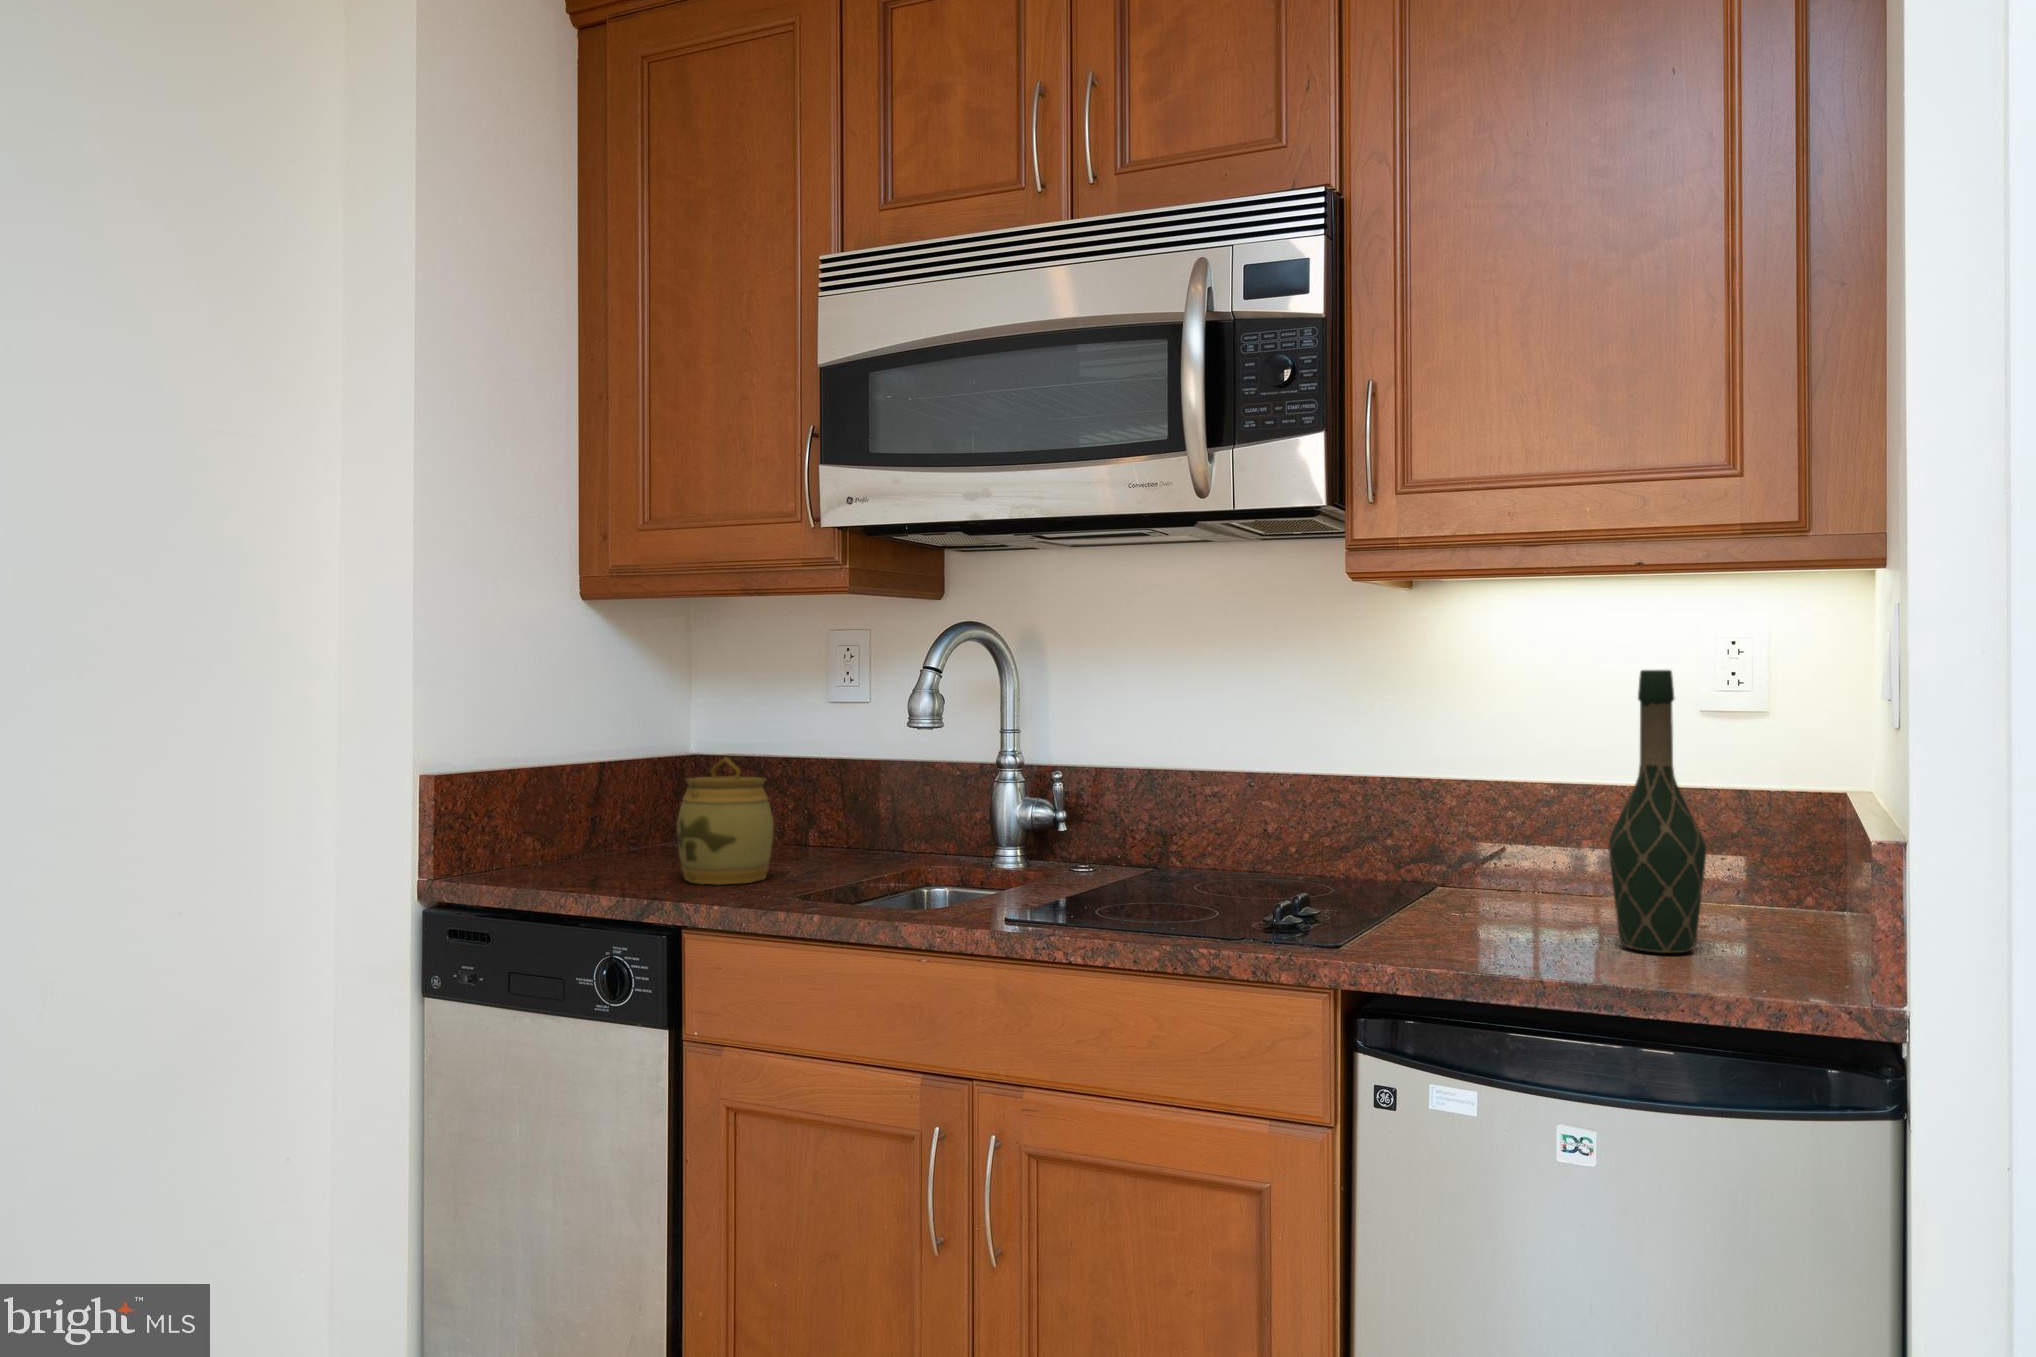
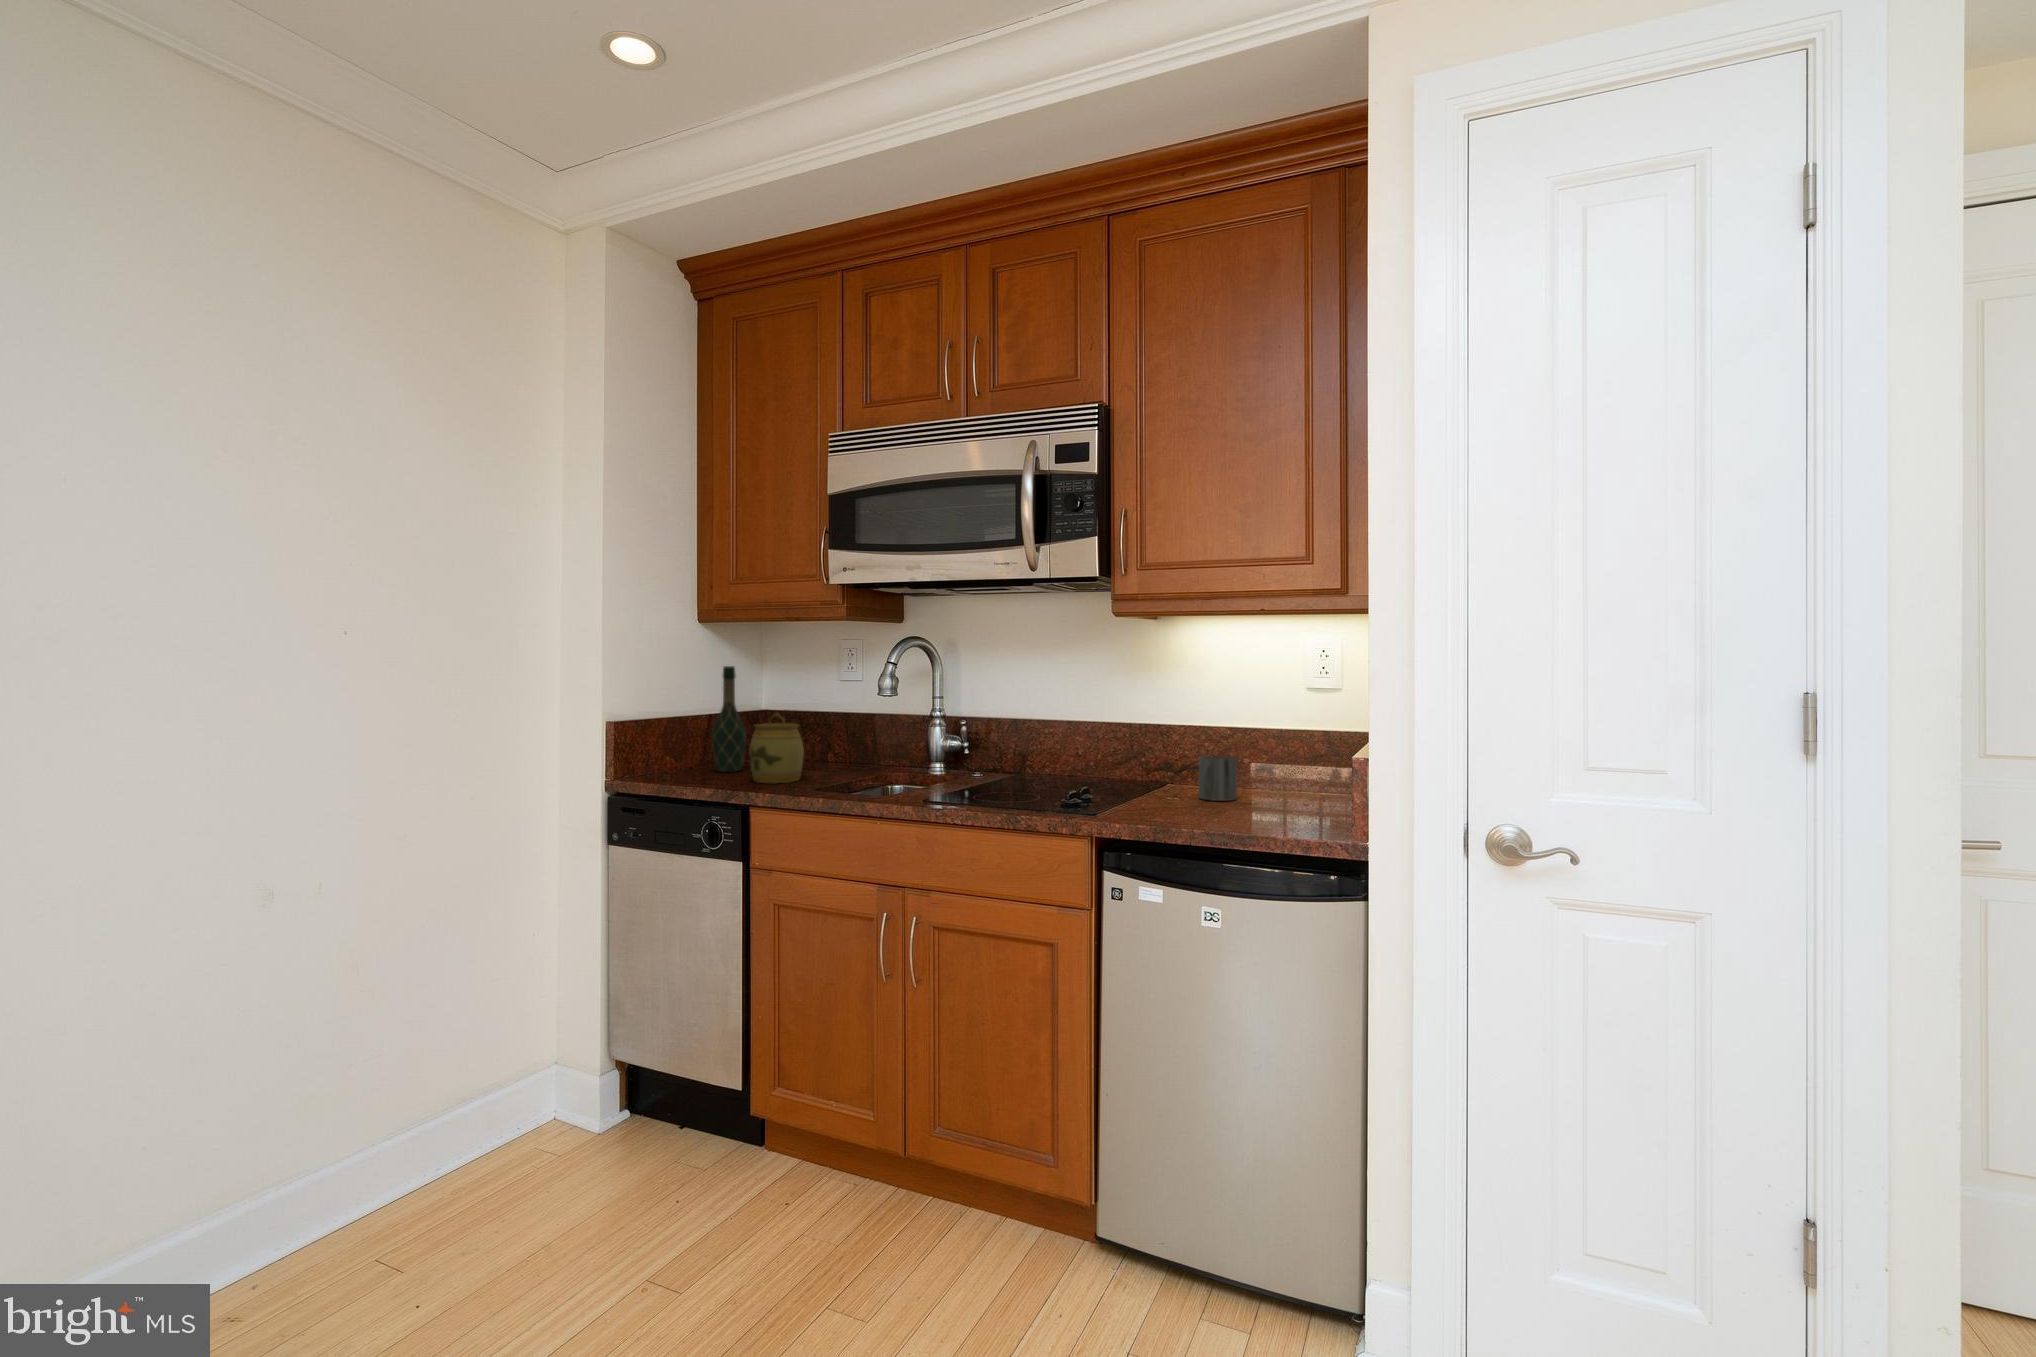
wine bottle: present [1608,670,1706,953] -> present [712,666,747,772]
mug: none [1512,837,1586,921] -> present [1199,756,1237,801]

